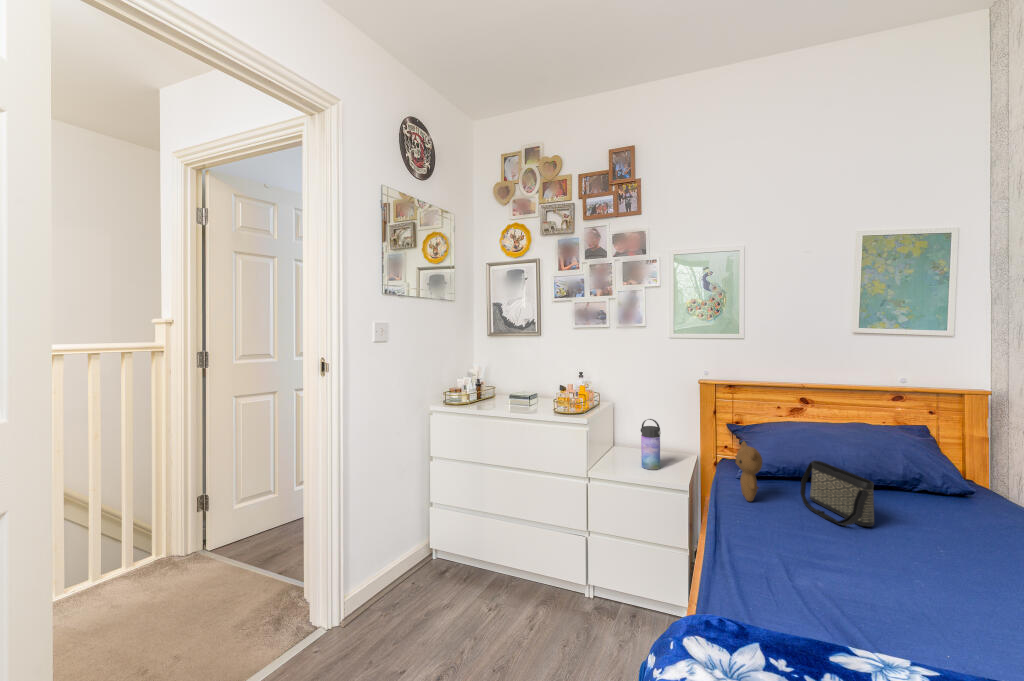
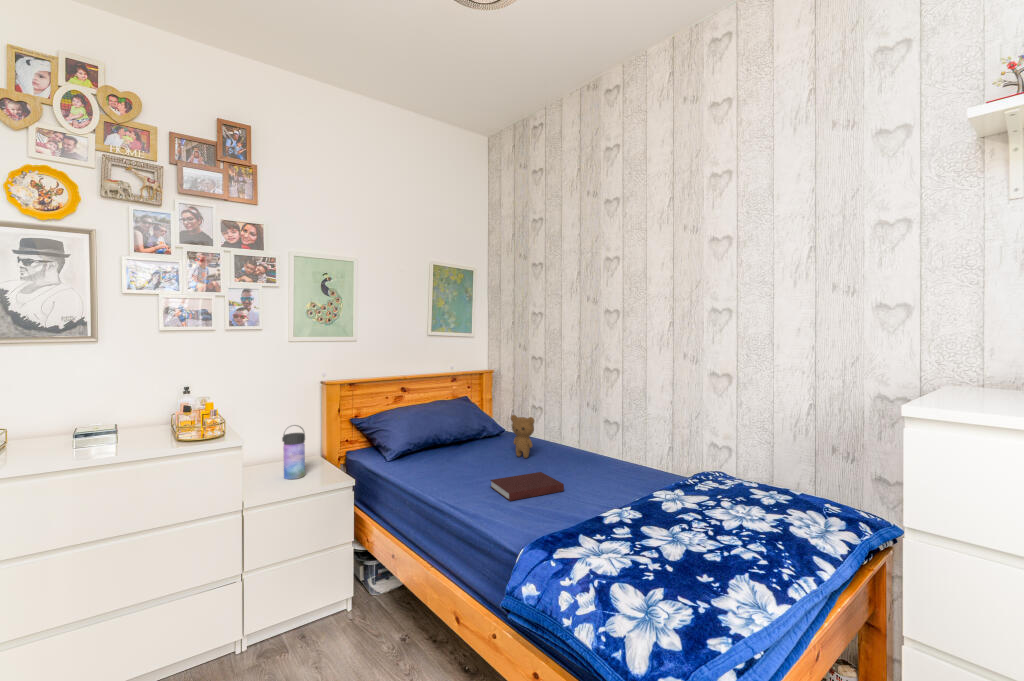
teddy bear: present [735,441,762,502] -> present [511,415,534,458]
handbag: present [800,460,874,527] -> none [440,427,491,465]
notebook: none [801,549,927,625] -> present [491,472,564,501]

